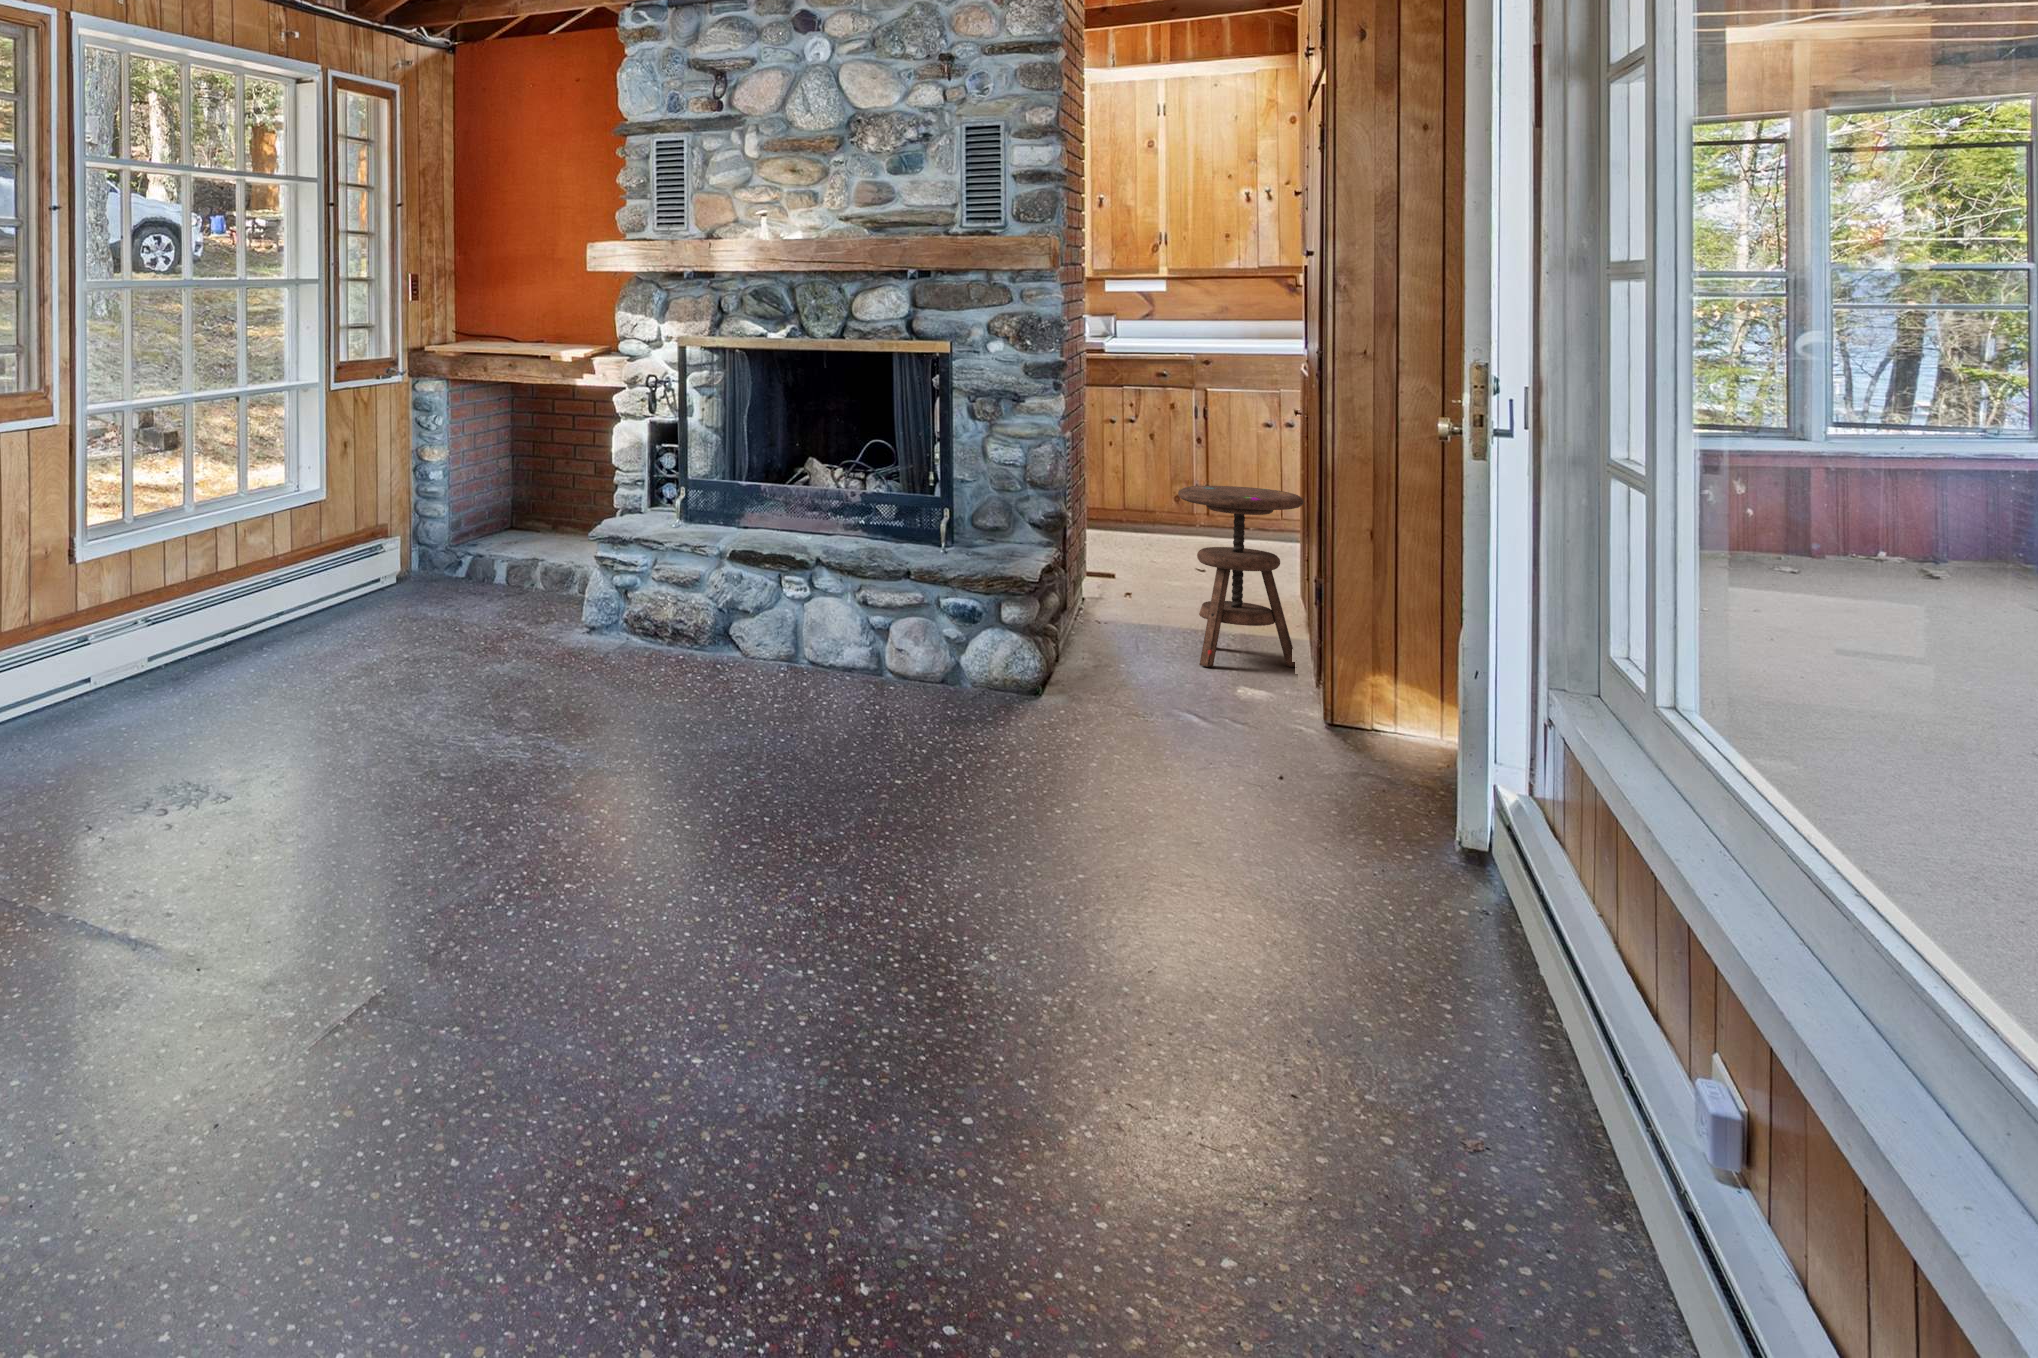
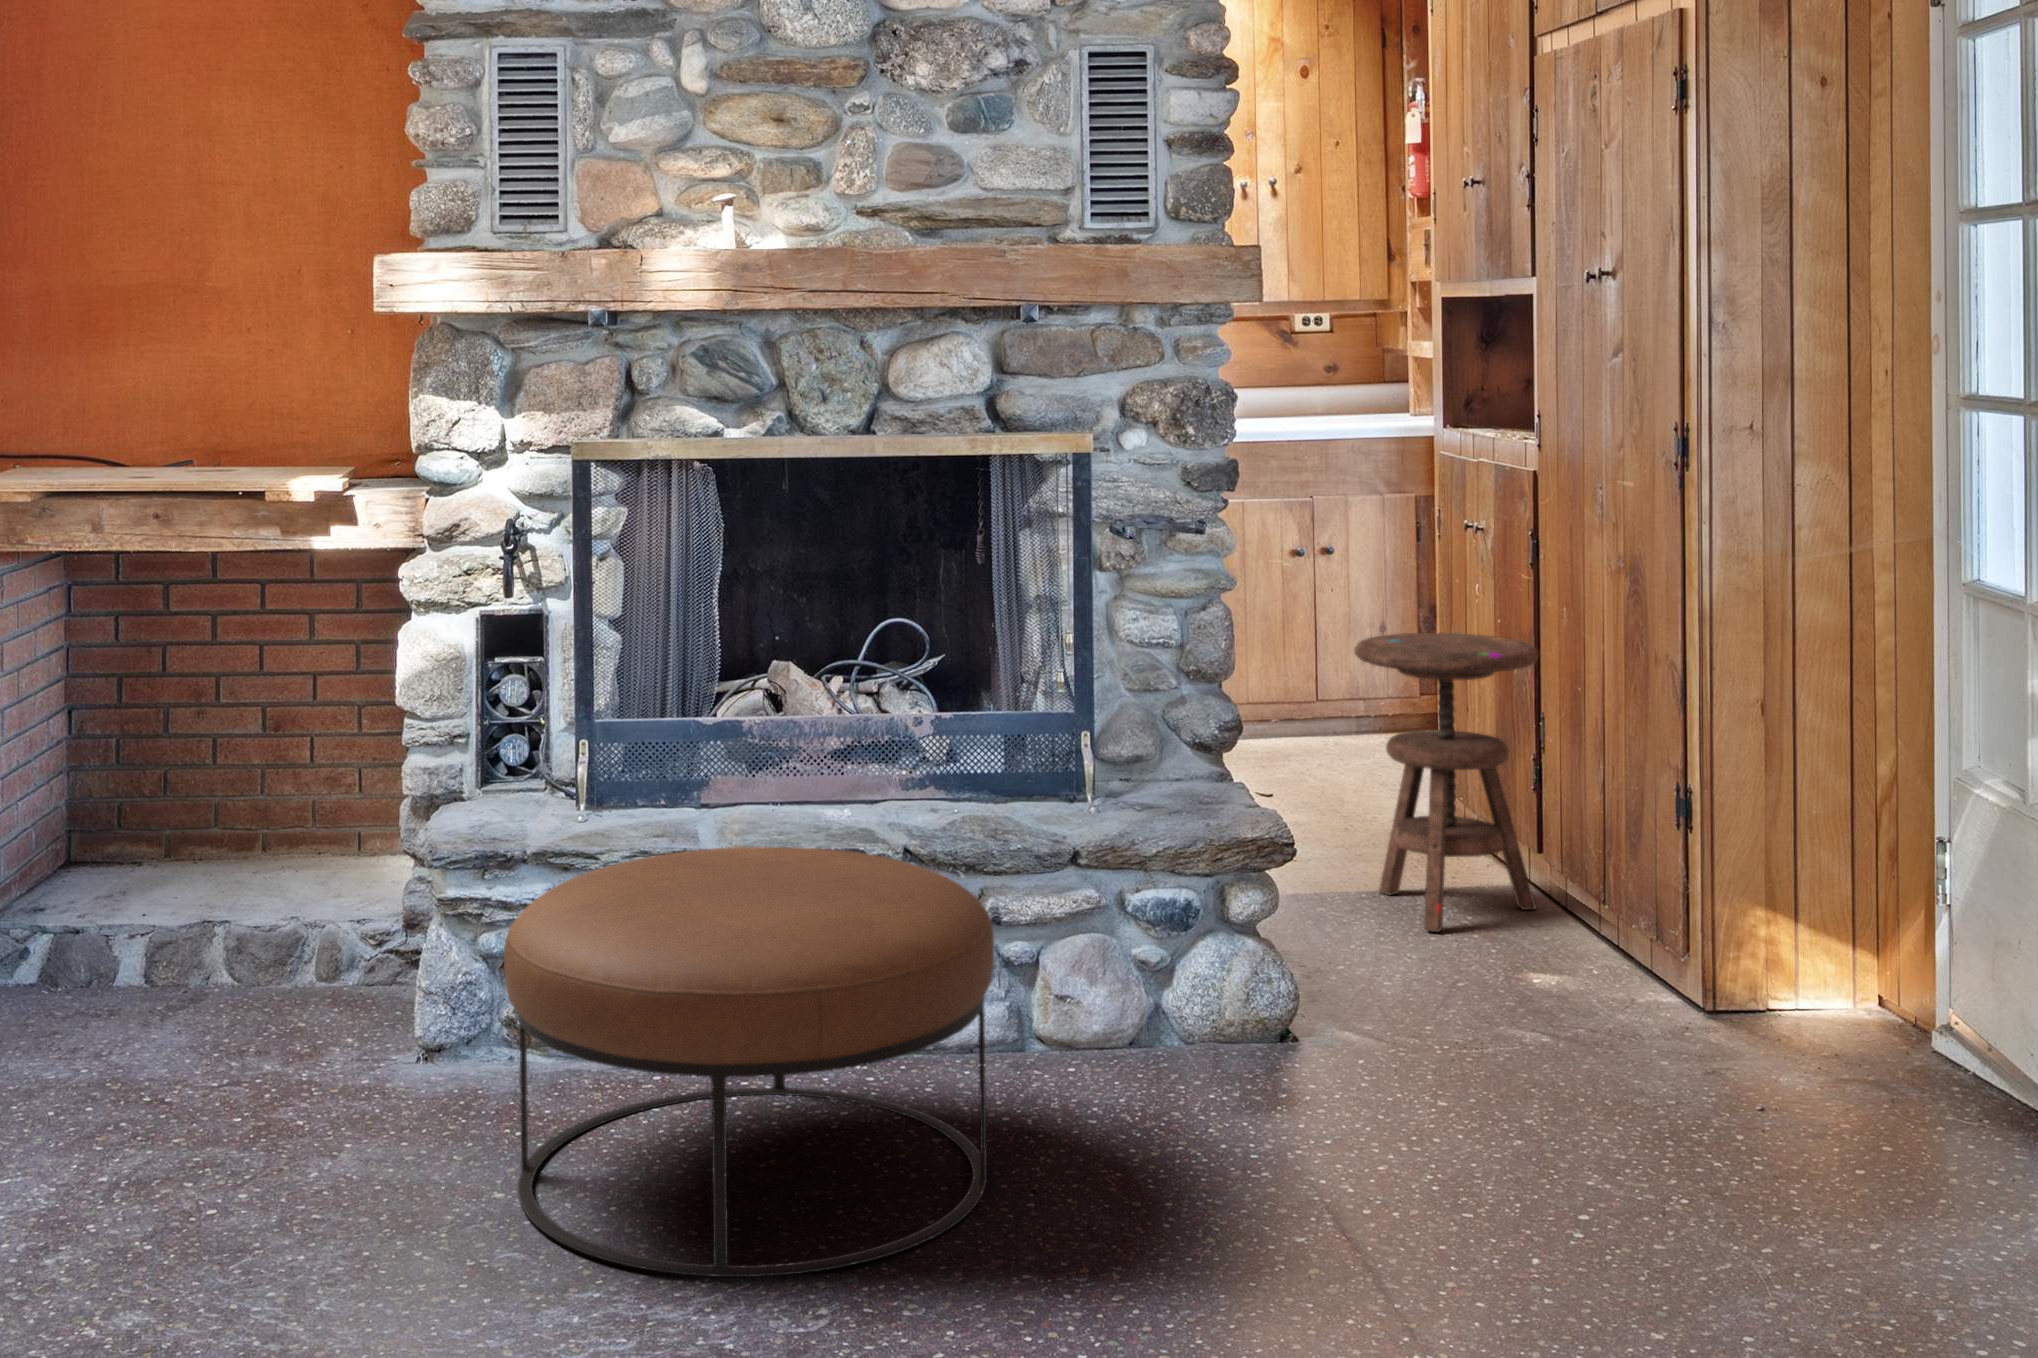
ottoman: none [569,539,809,723] -> present [504,847,995,1277]

